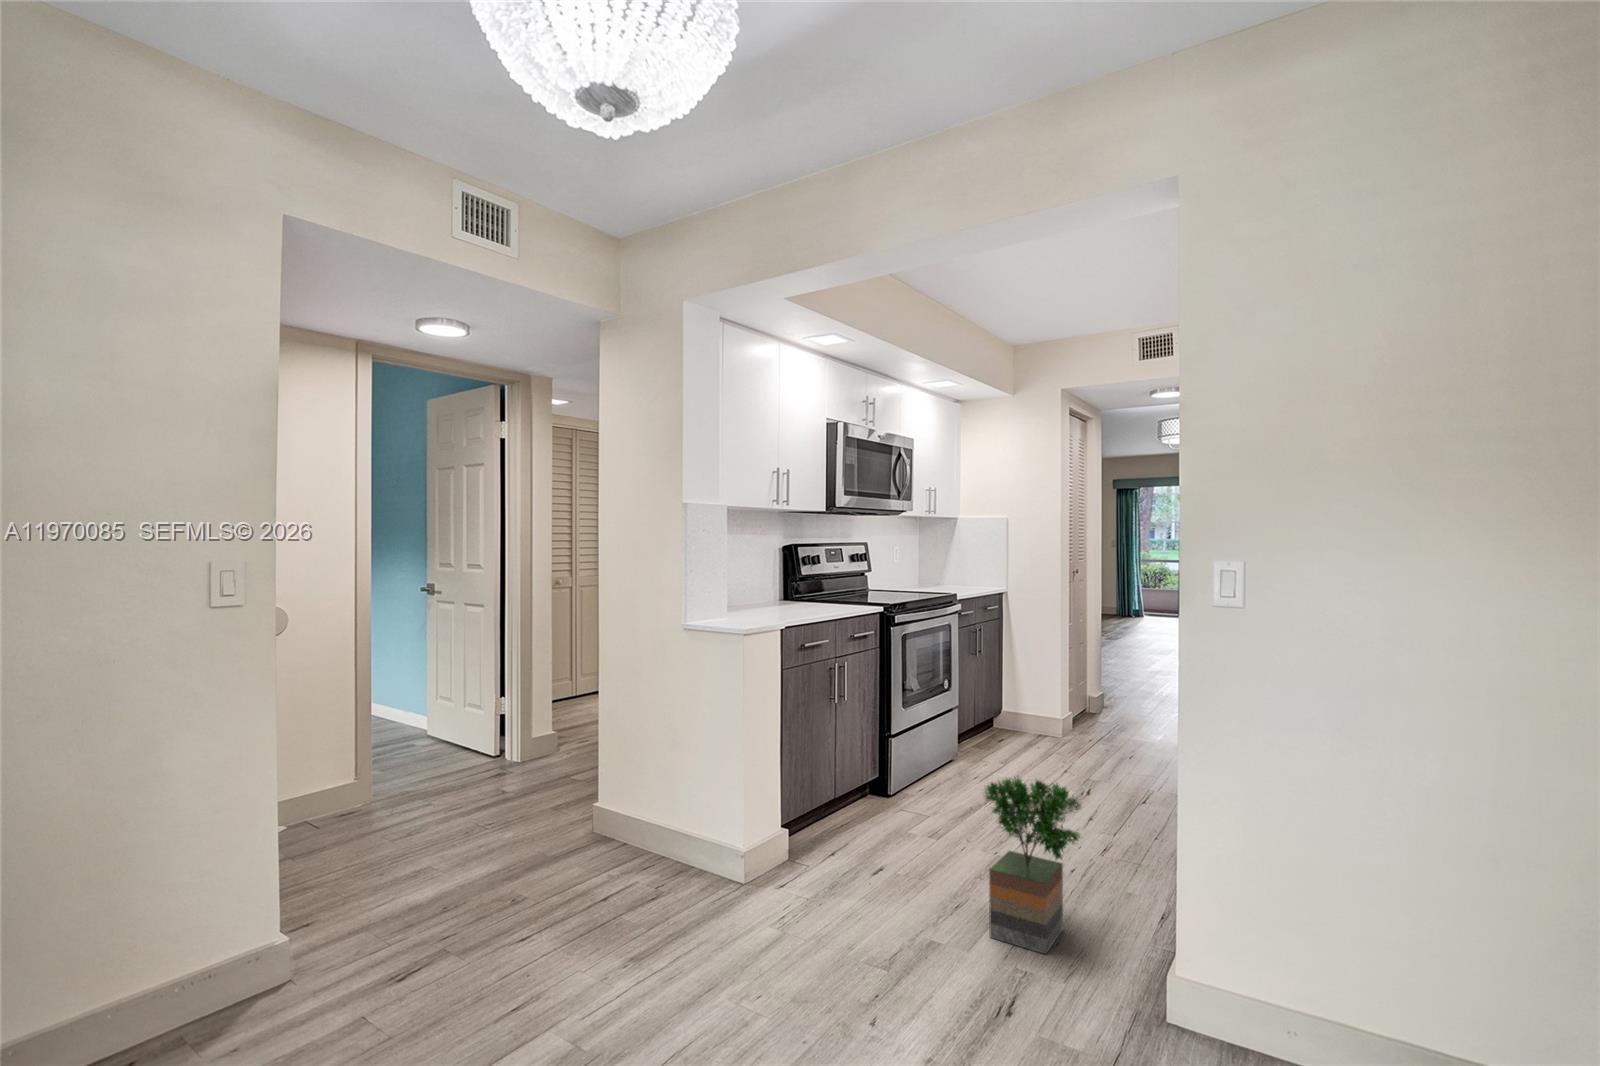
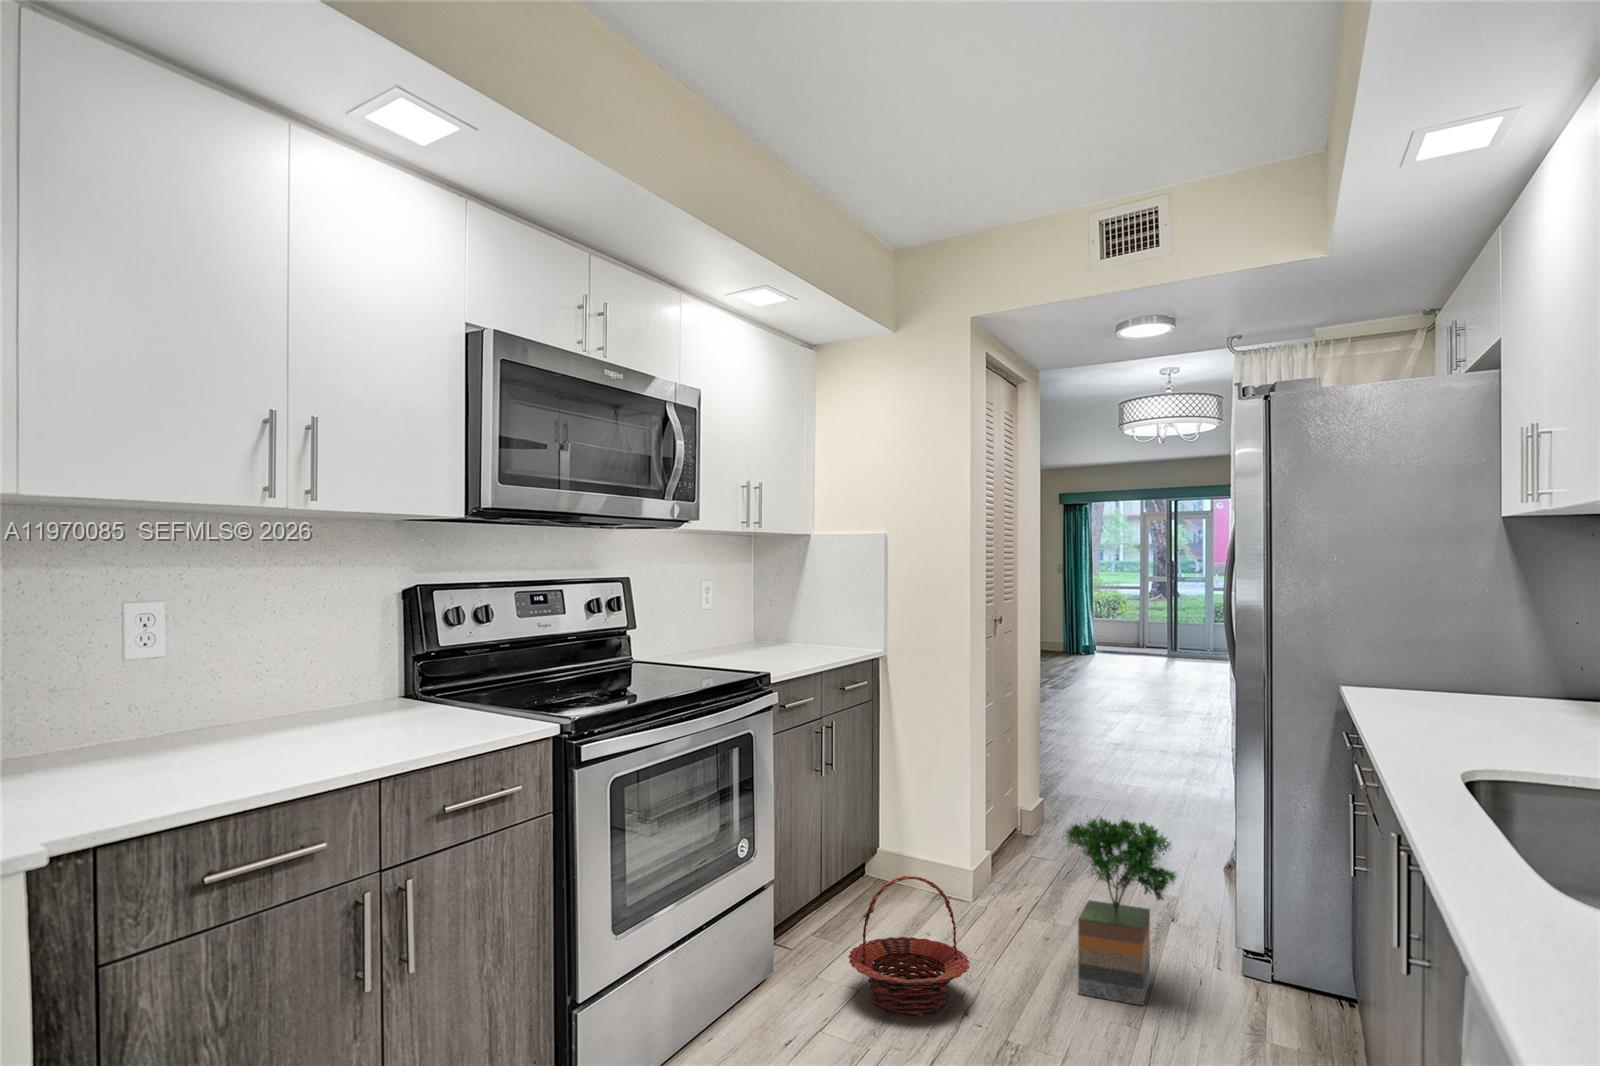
basket: none [780,823,887,947] -> present [848,876,970,1014]

